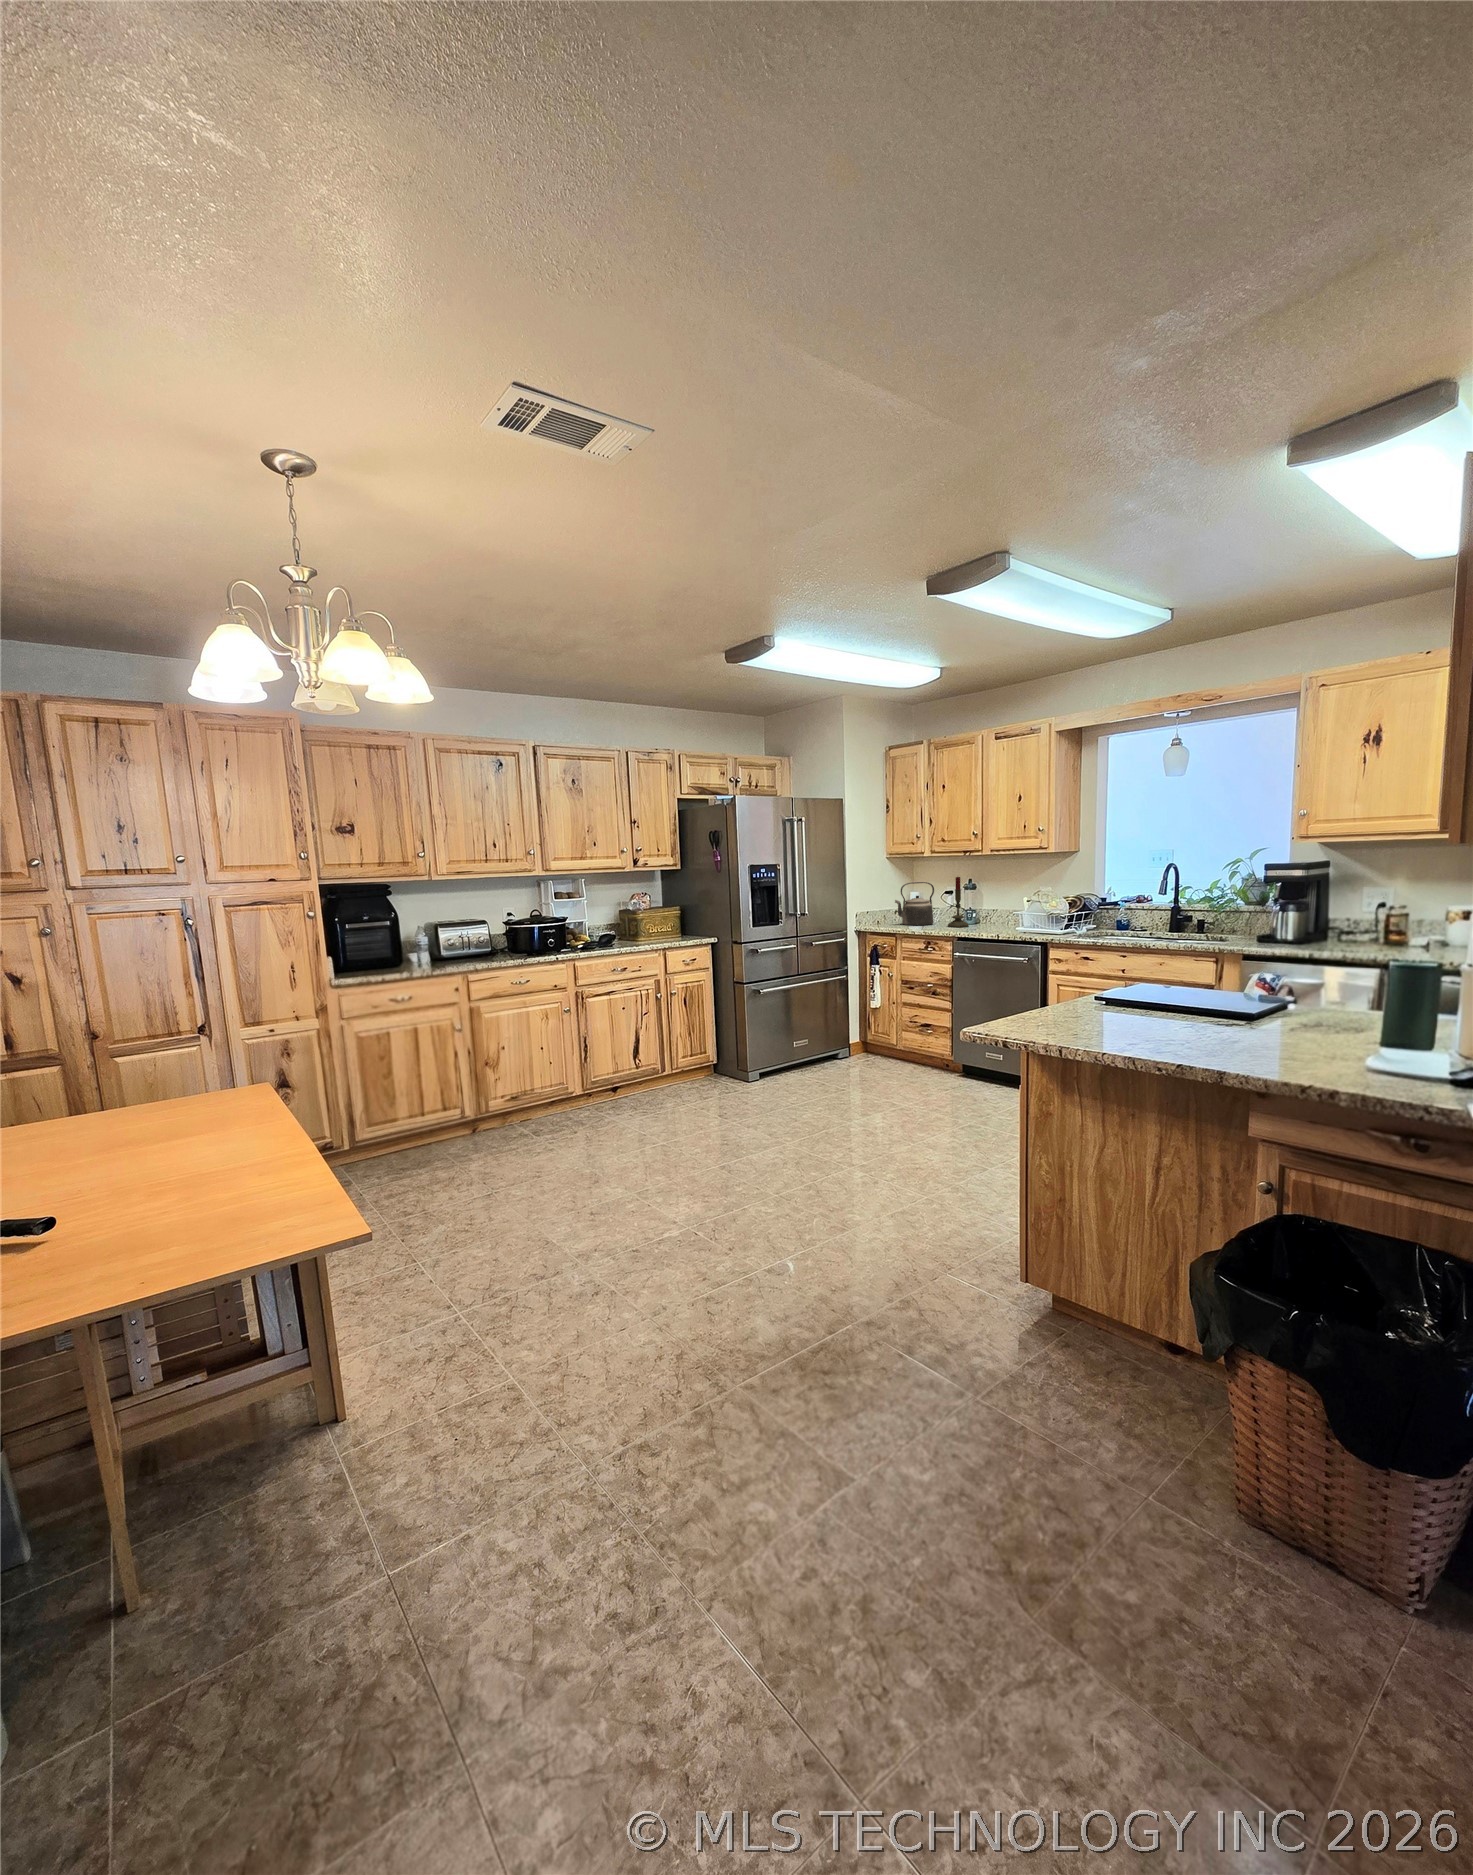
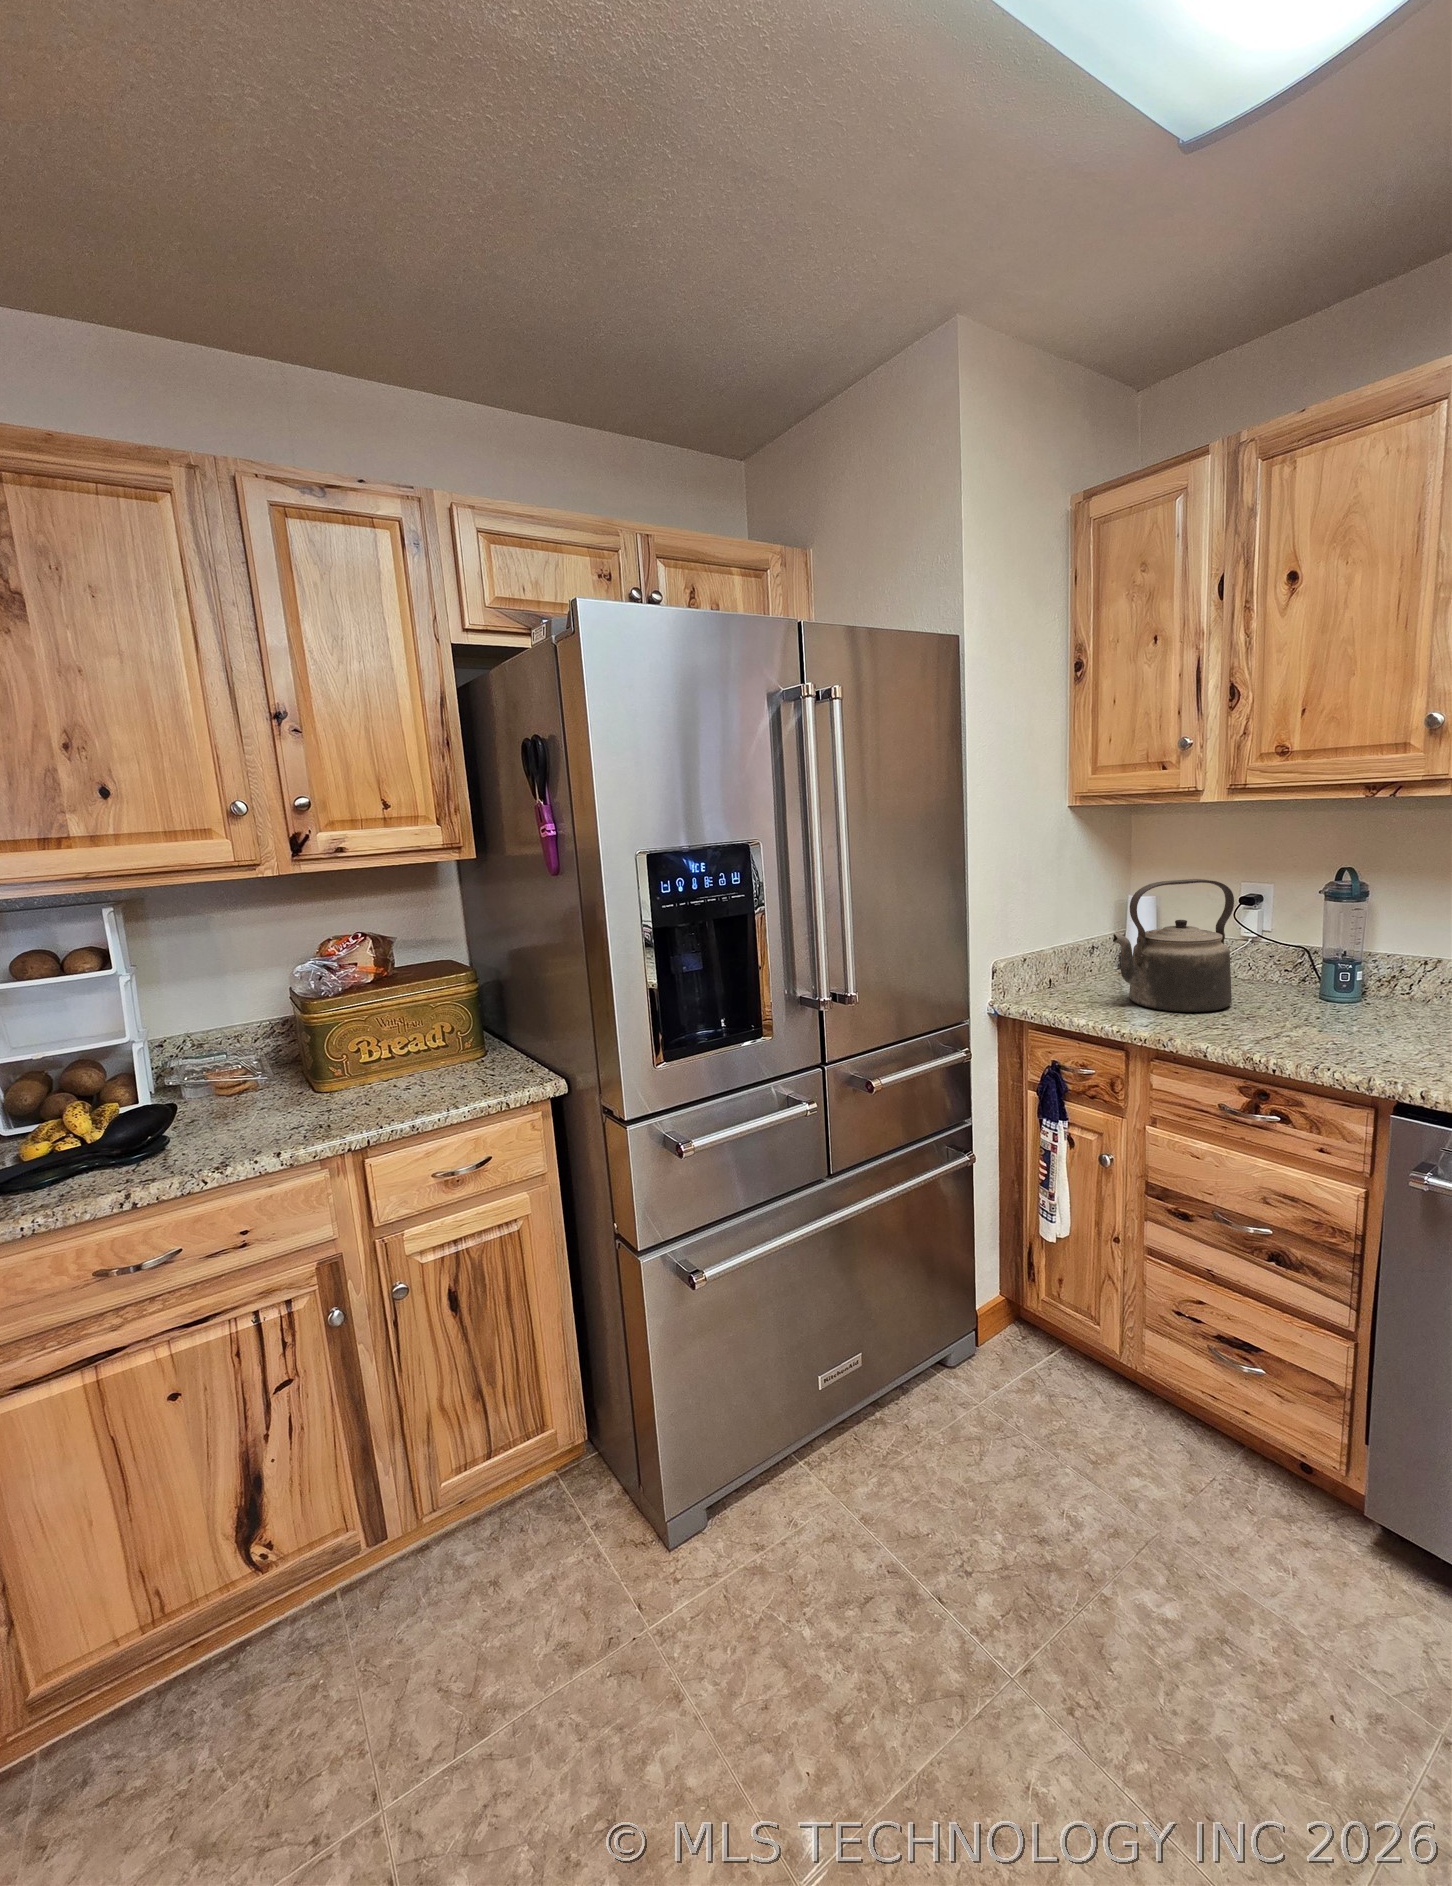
candle: present [948,877,969,927] -> none [1301,861,1382,1033]

